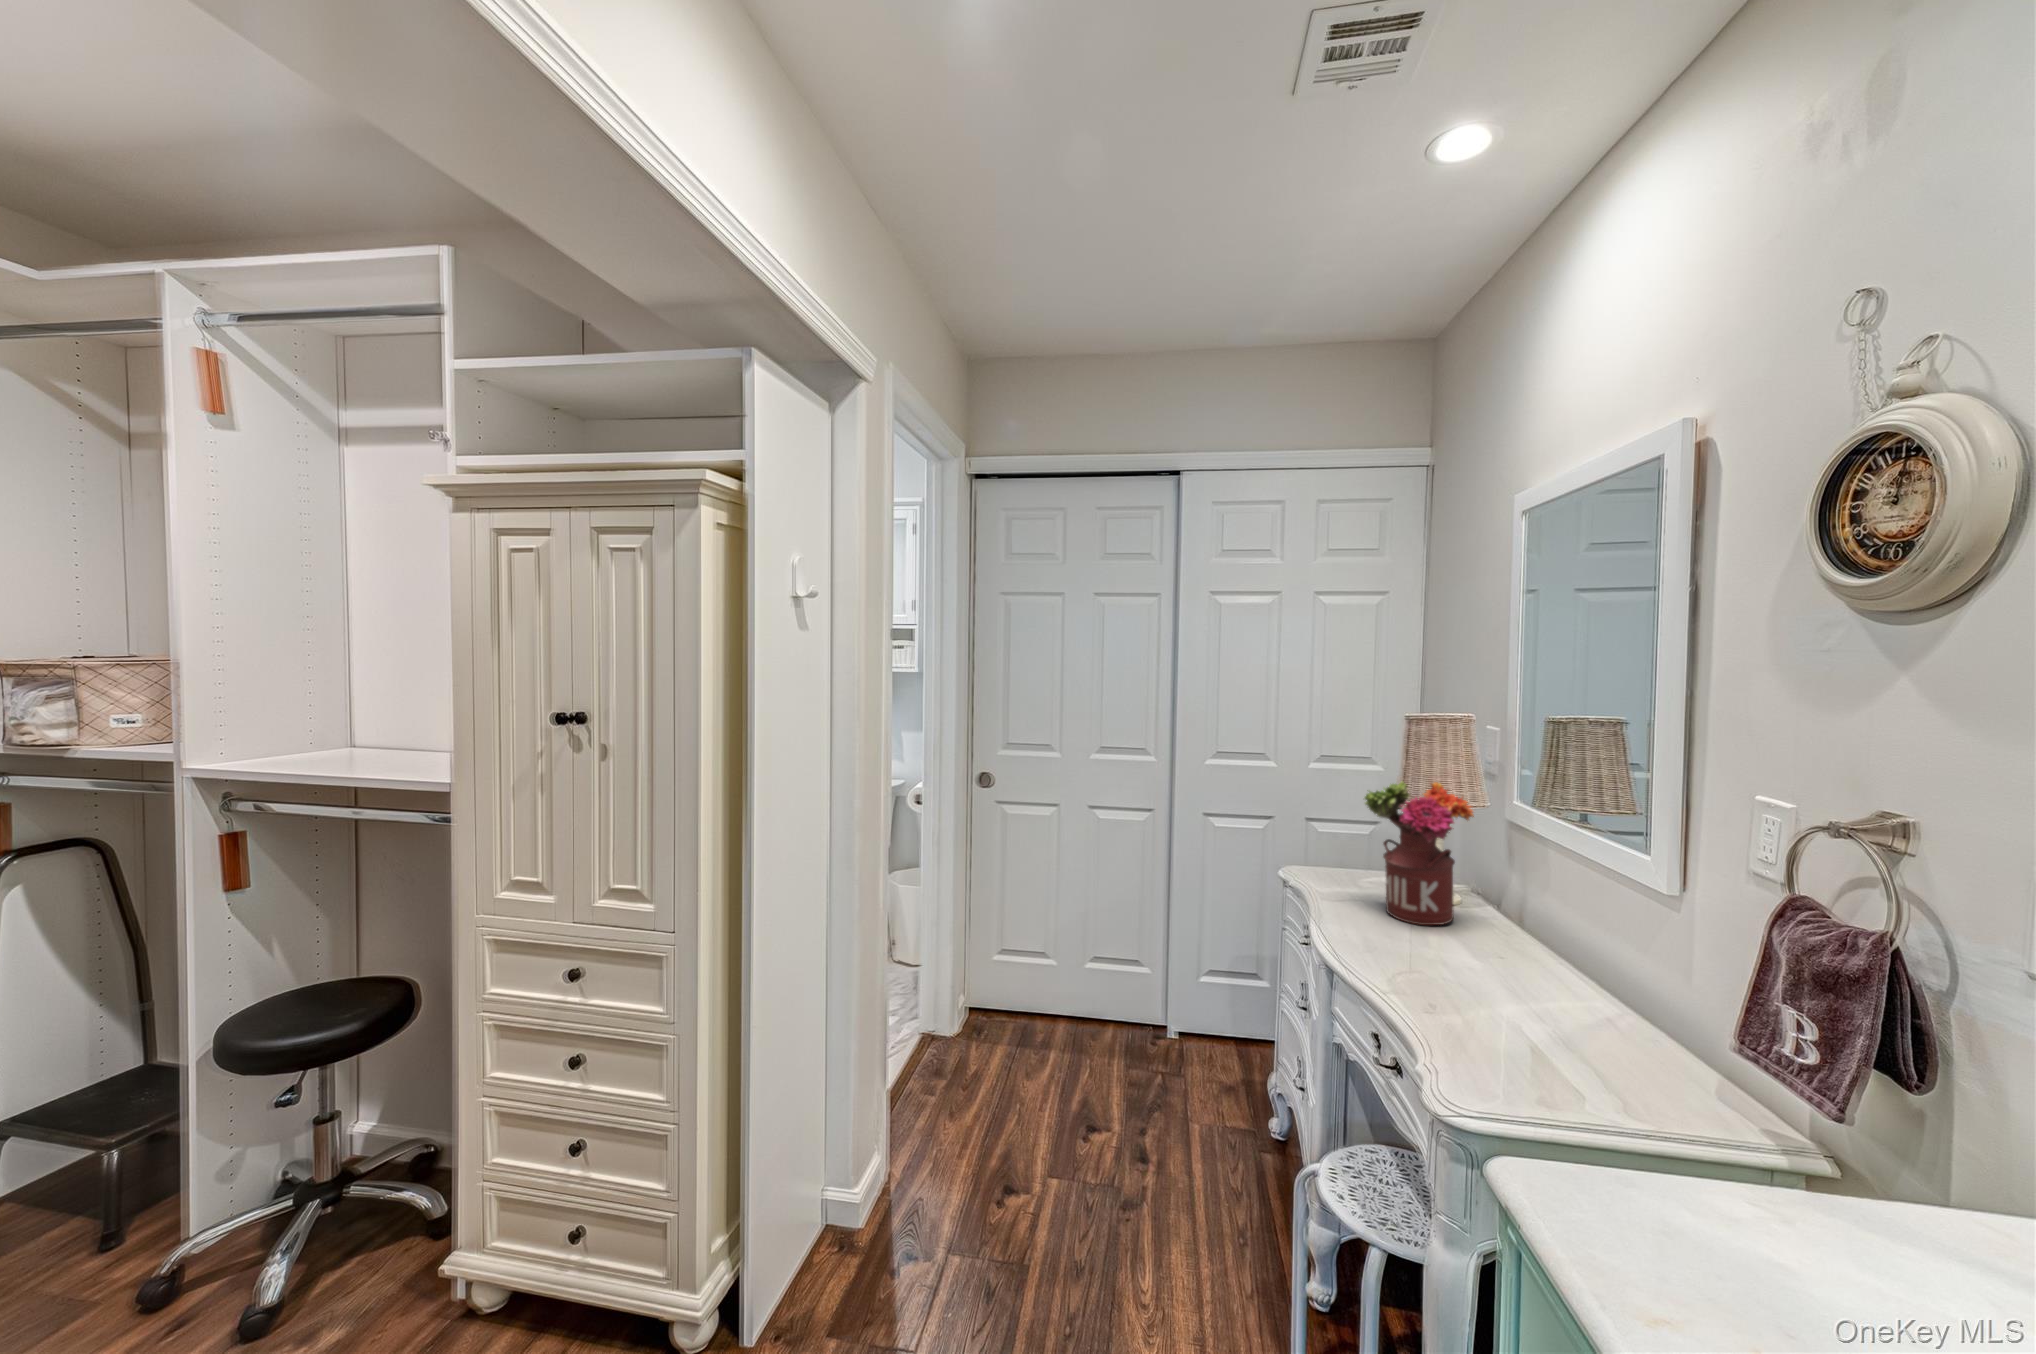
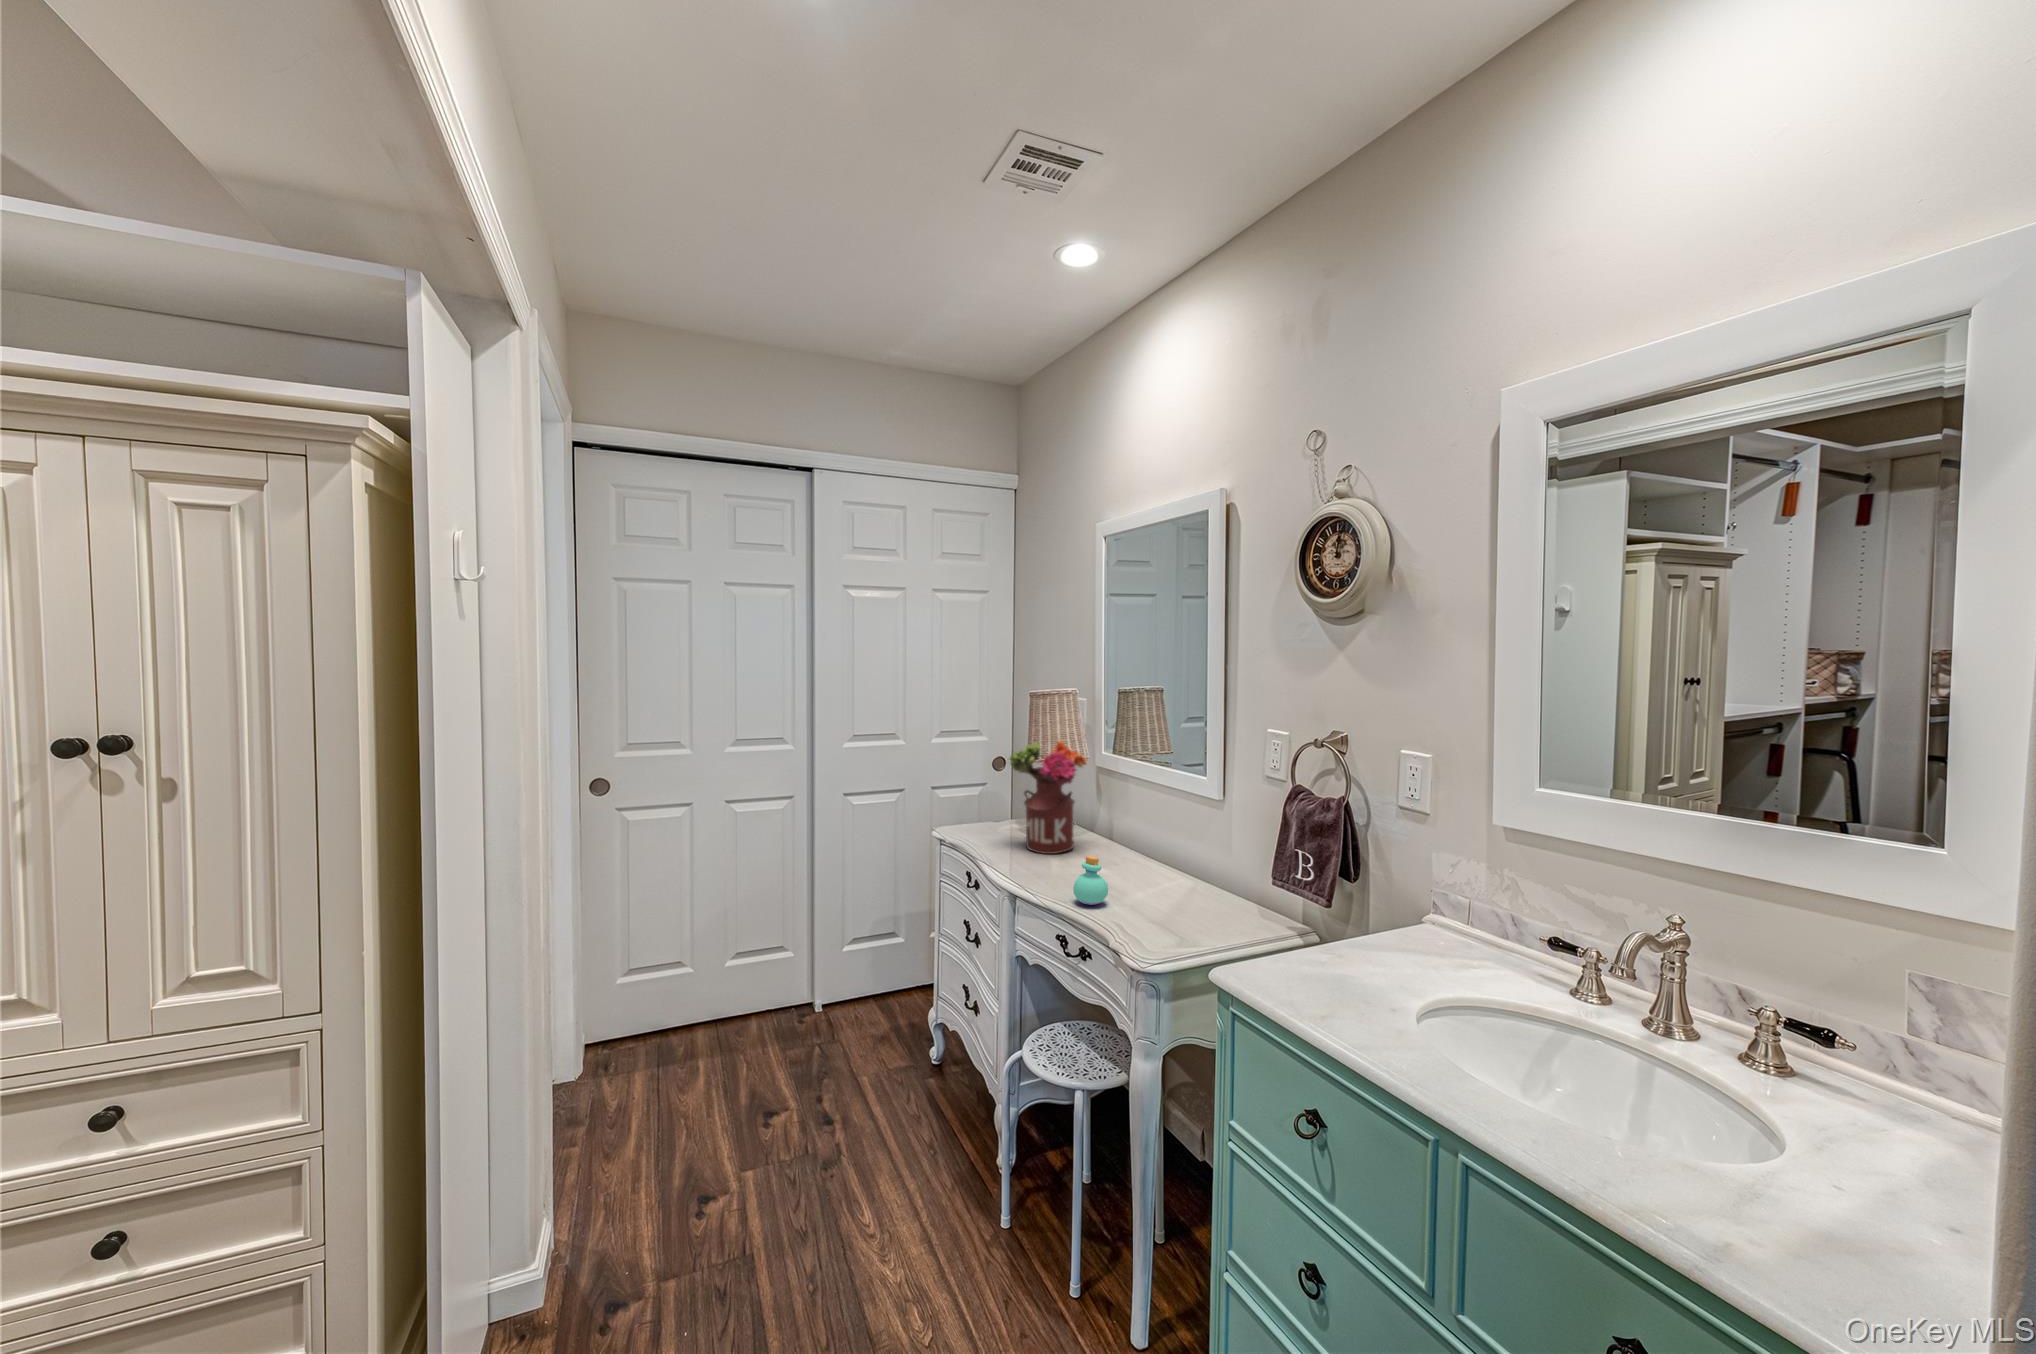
perfume bottle: none [1406,937,1458,1004] -> present [1073,856,1108,905]

